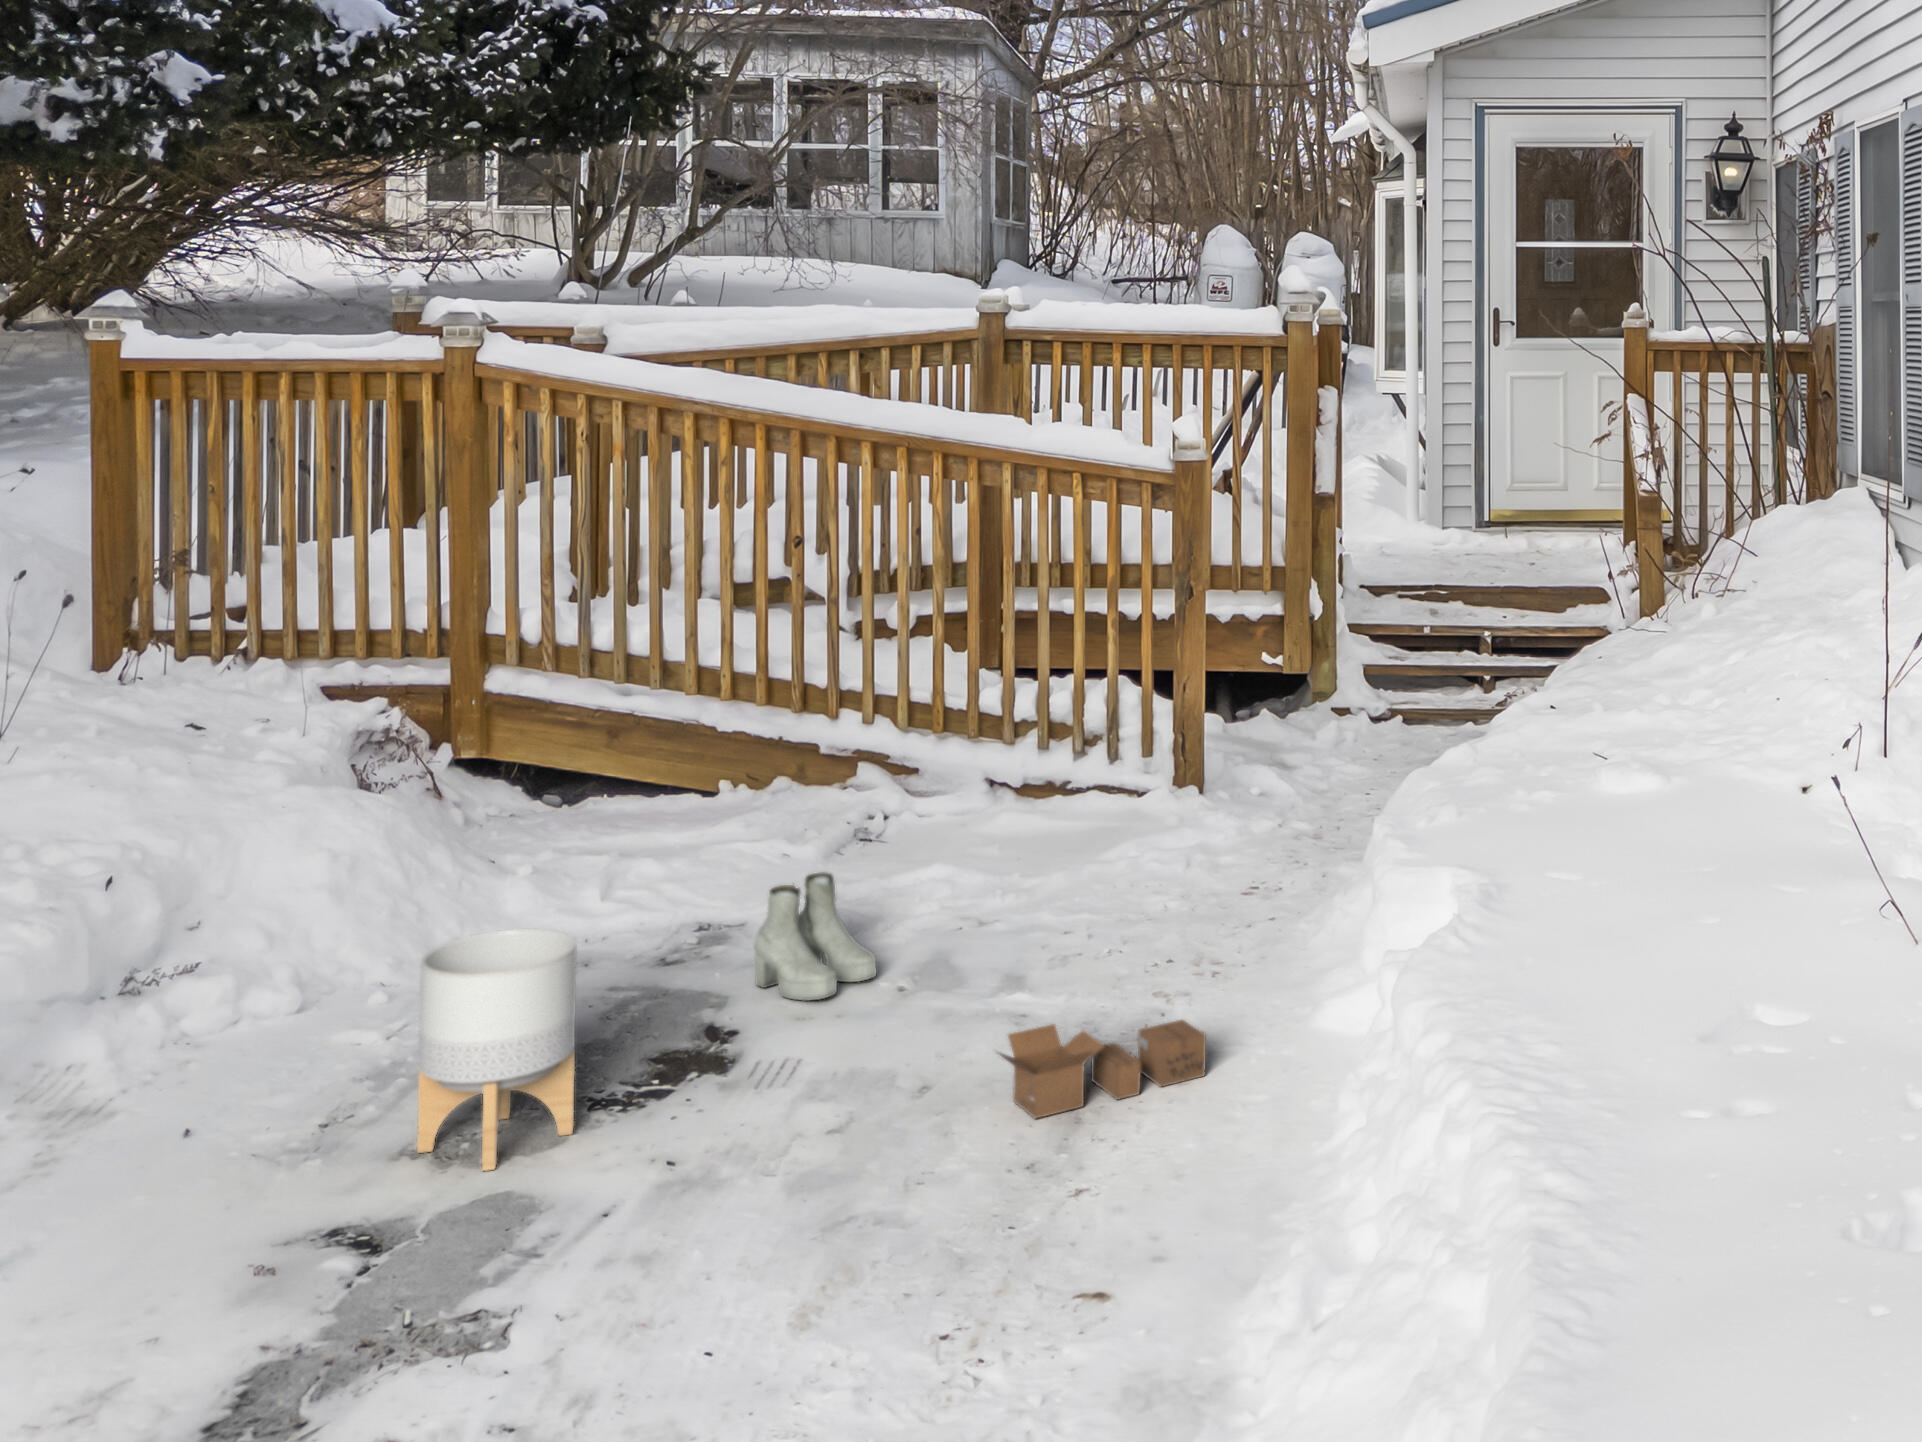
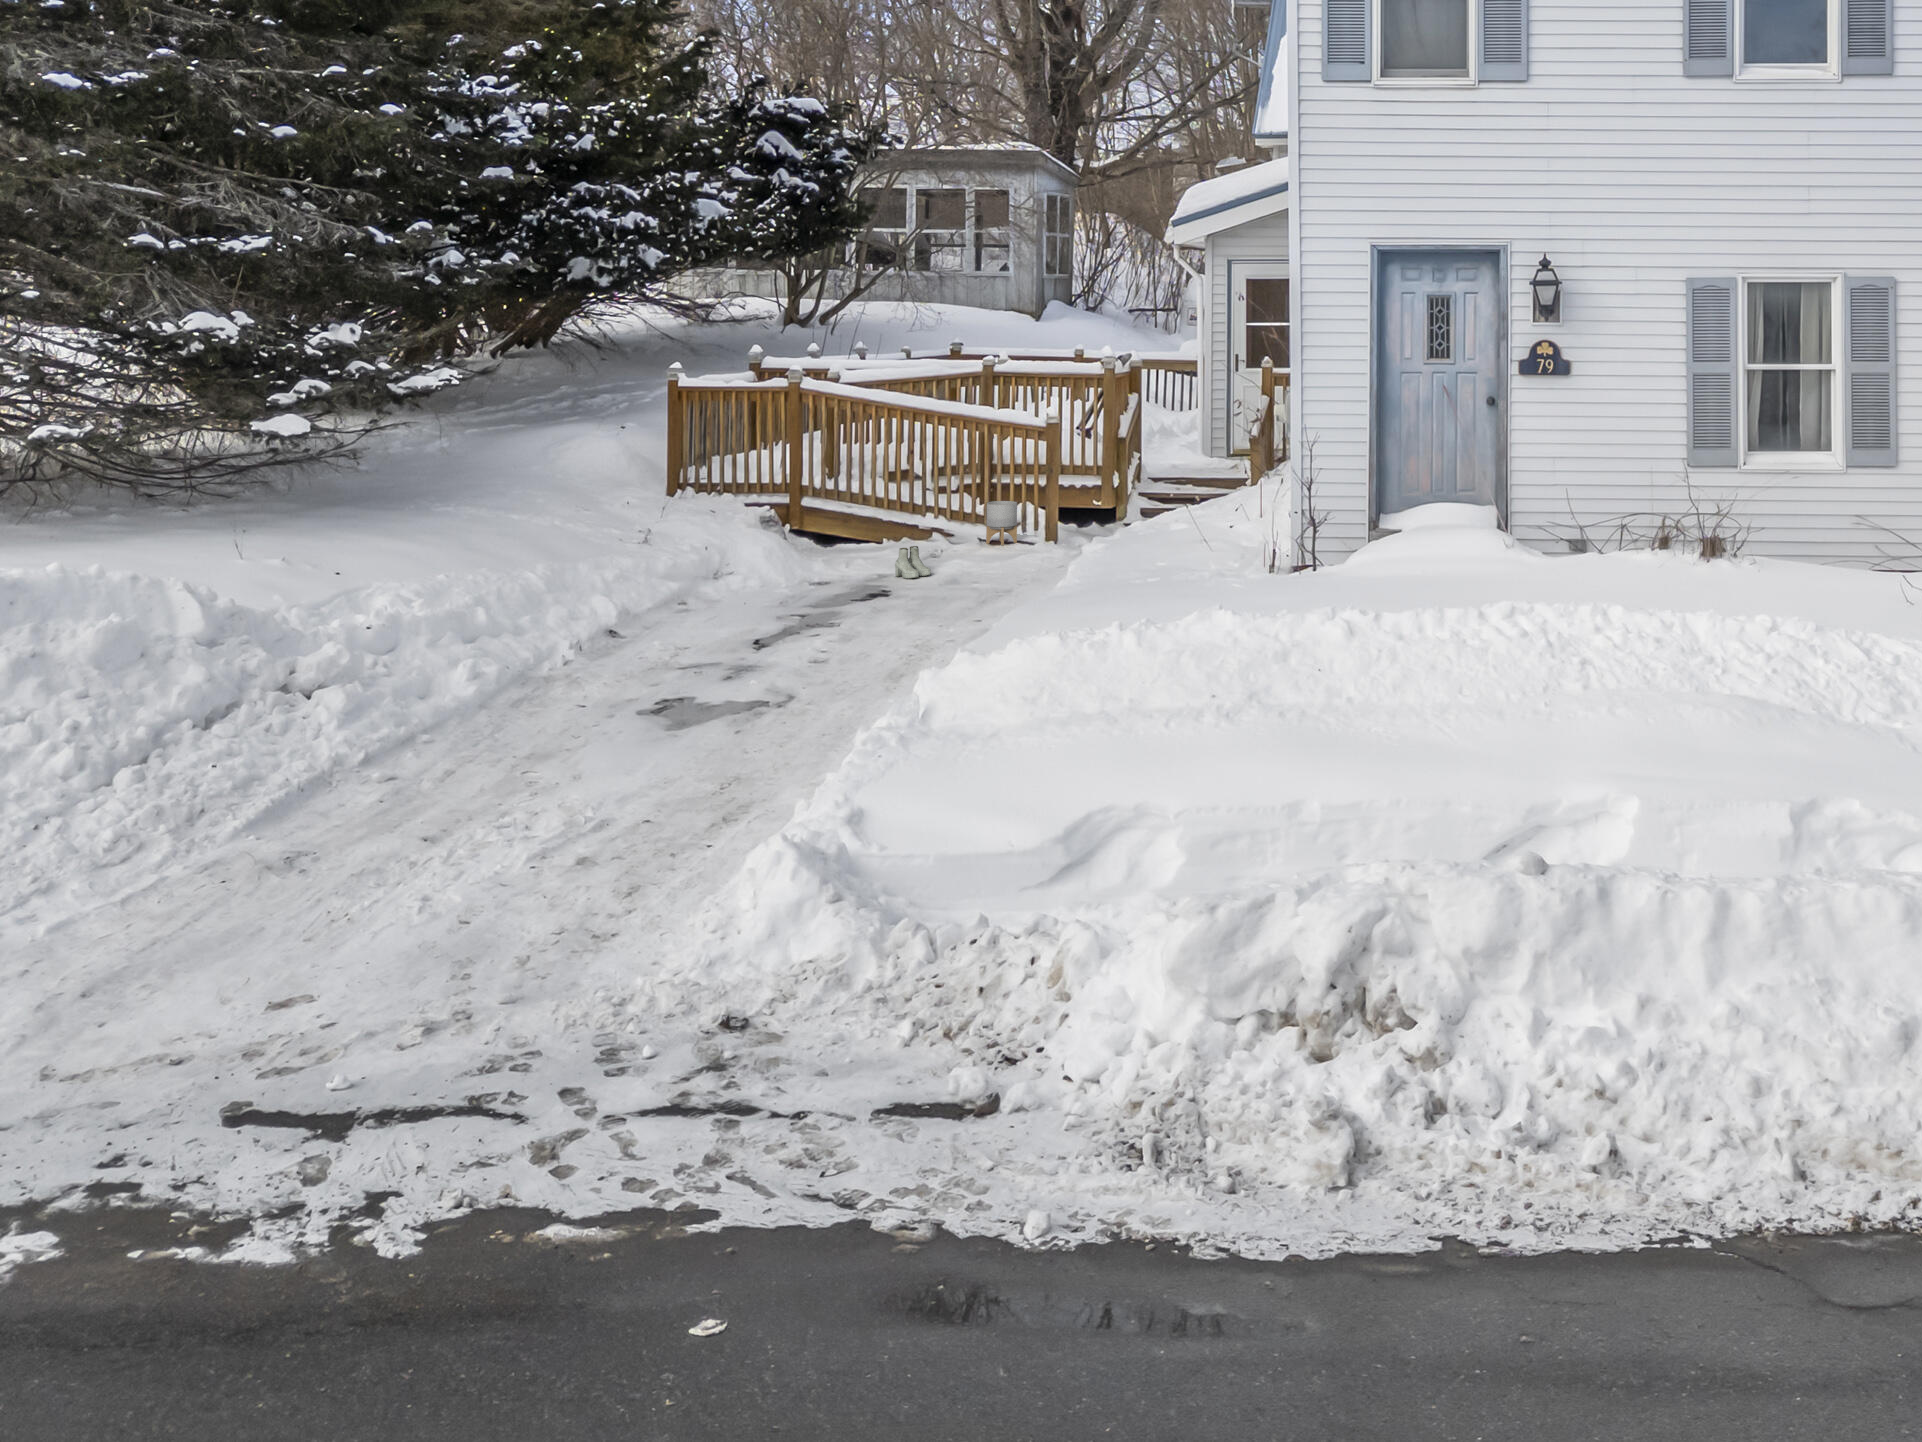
planter: present [417,929,577,1171] -> present [986,501,1017,545]
cardboard box: present [1000,1020,1206,1118] -> none [956,575,1015,595]

